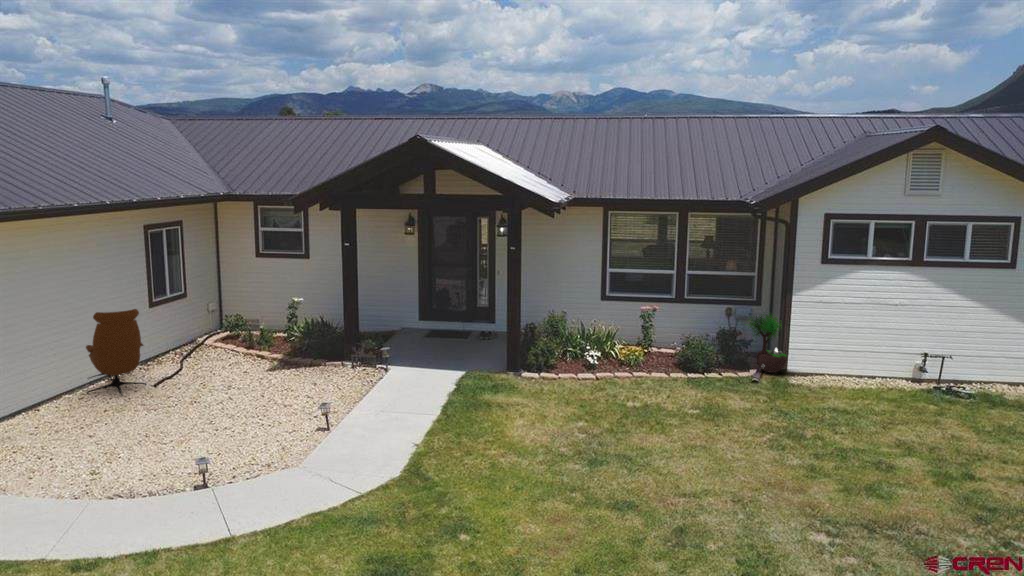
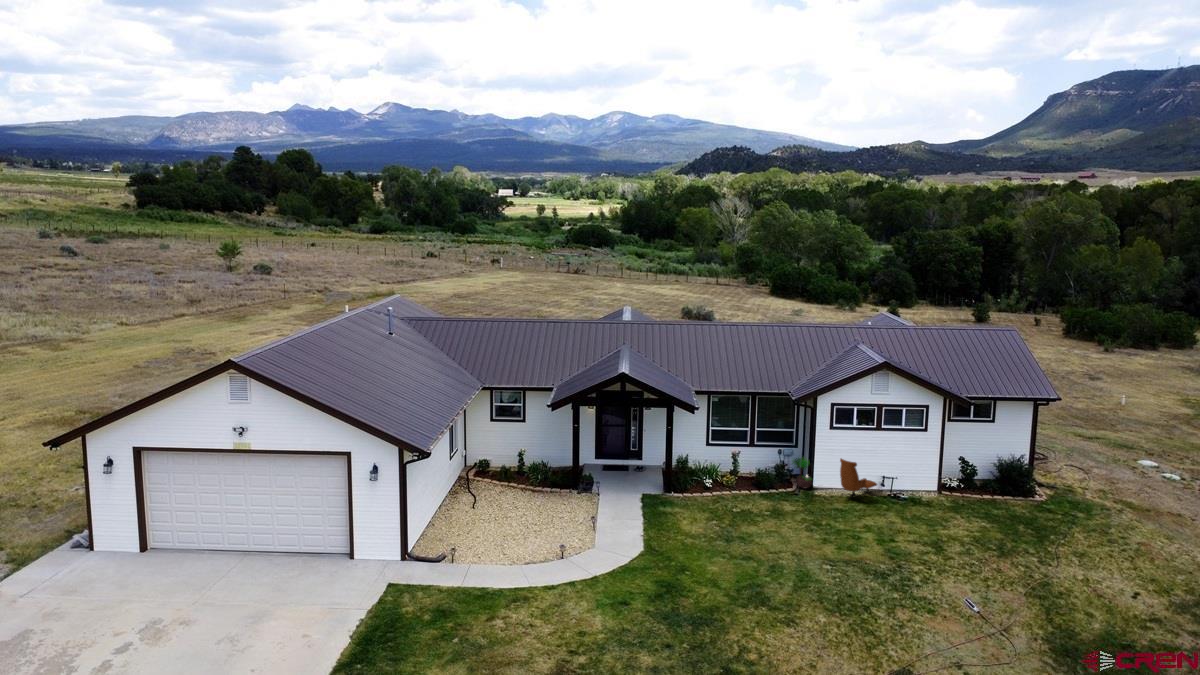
lounge chair: present [86,309,146,396] -> present [840,459,877,498]

